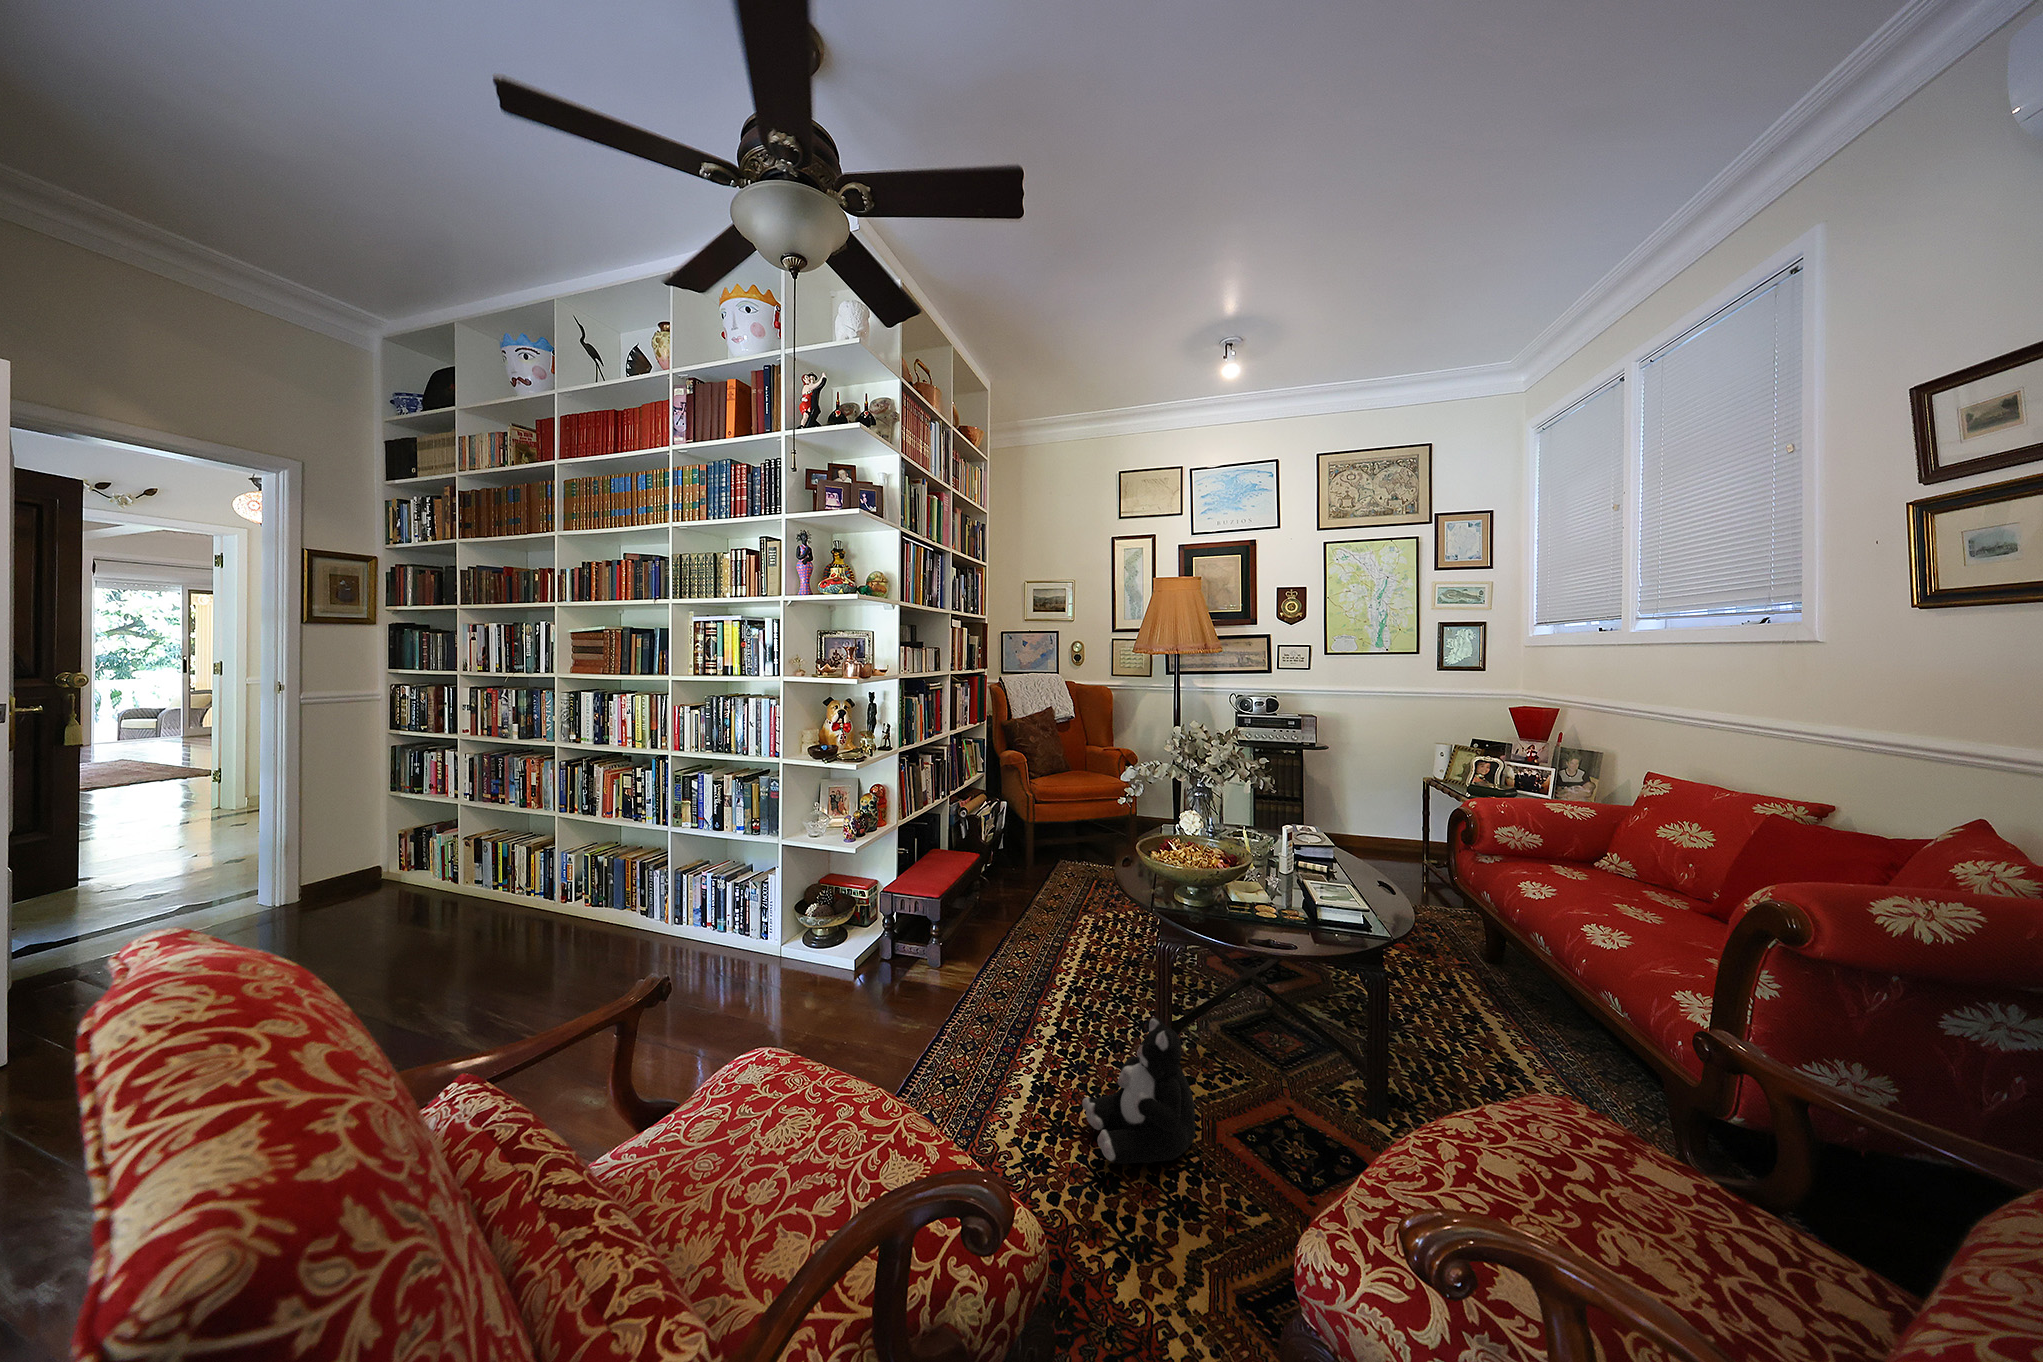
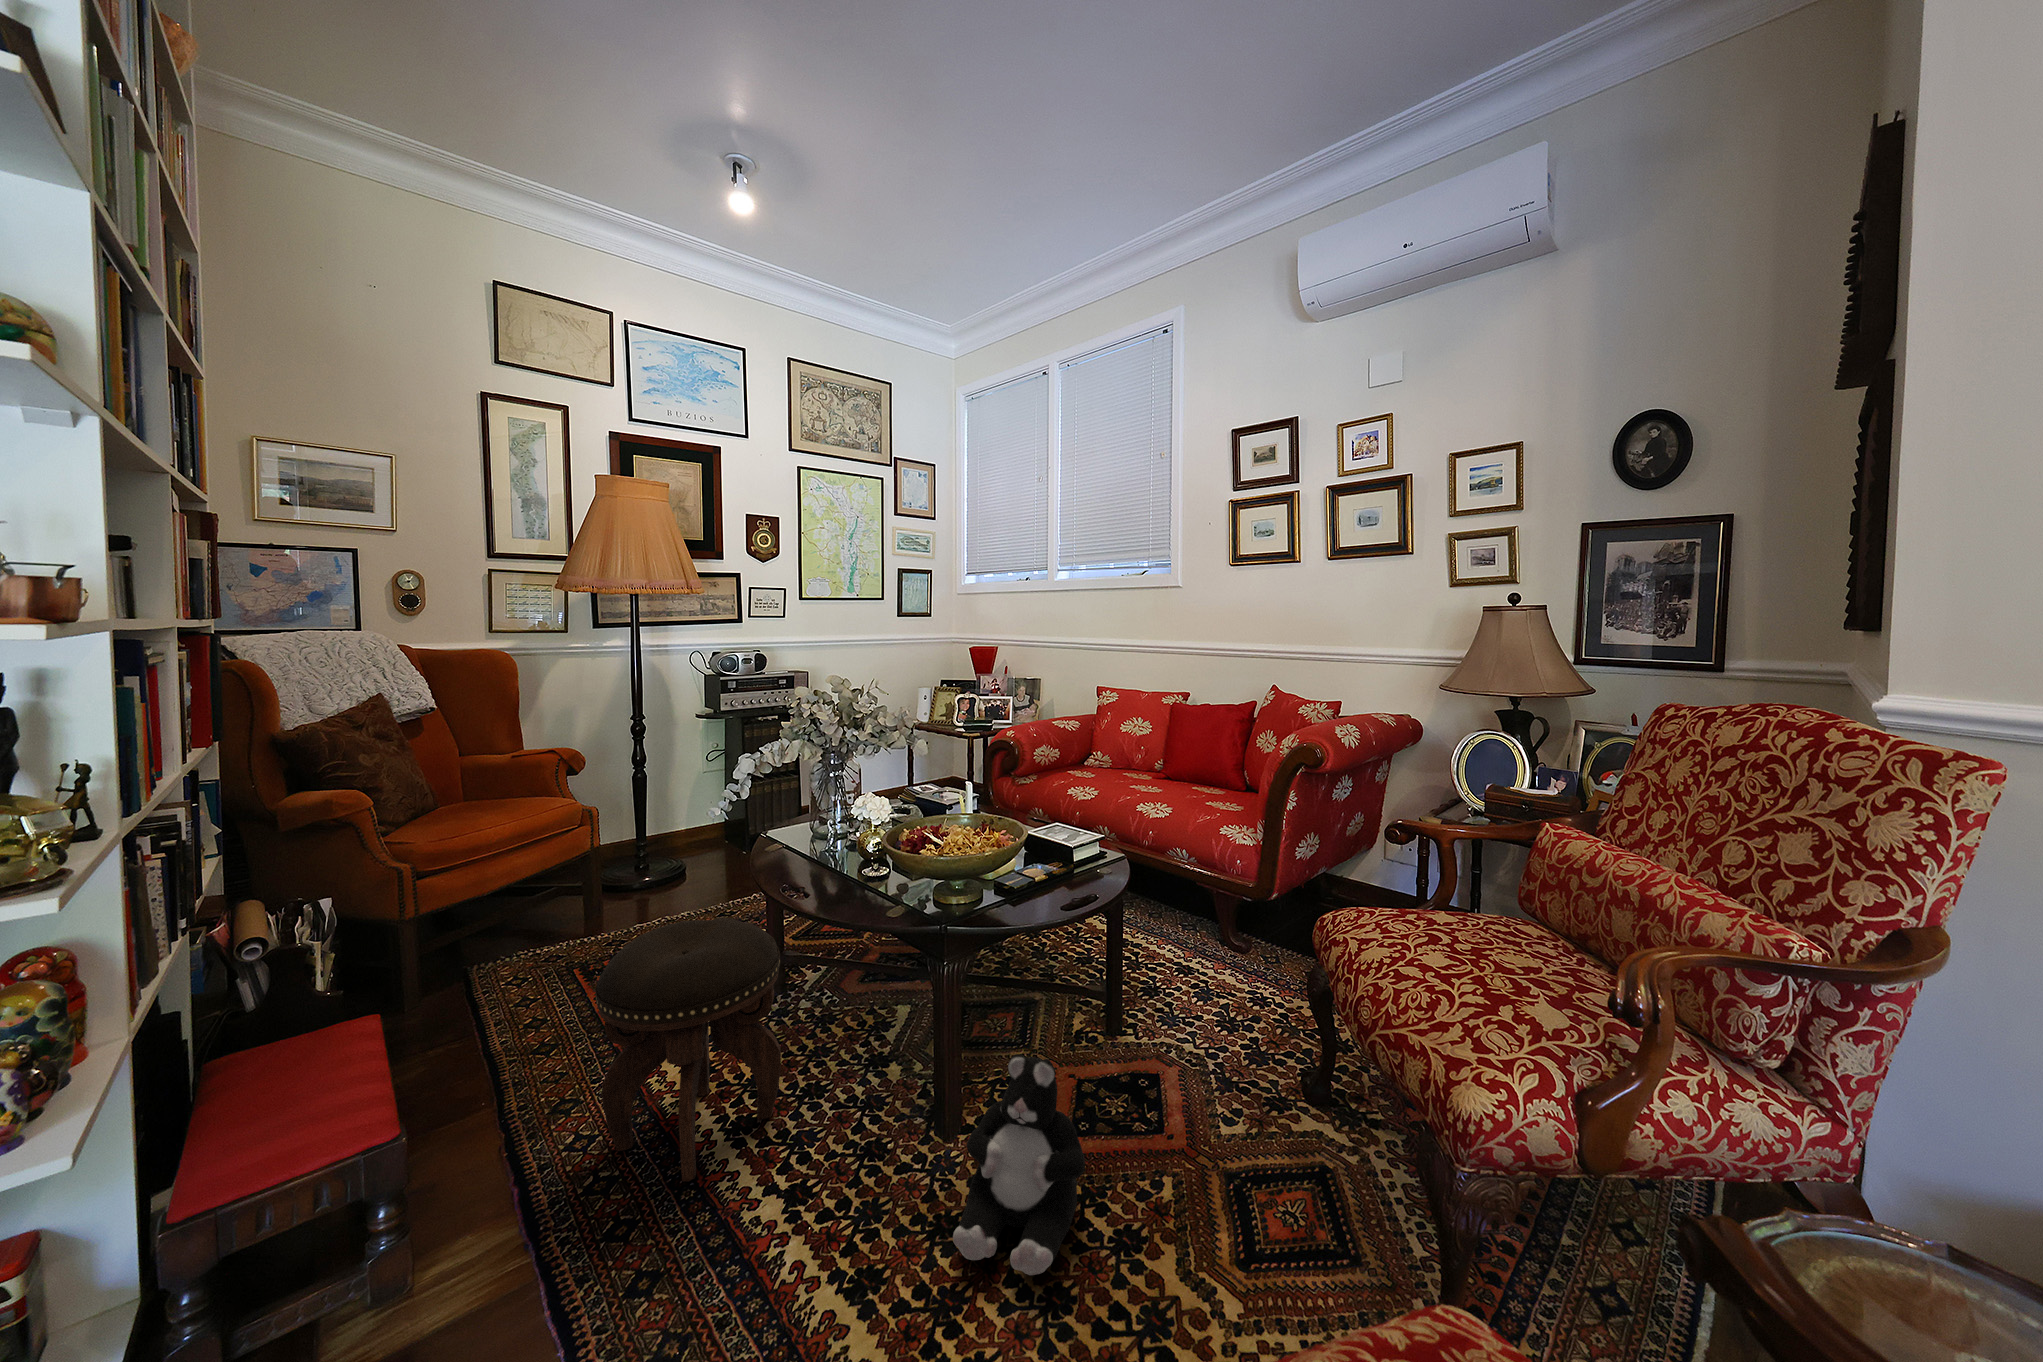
footstool: none [1013,856,1108,997] -> present [595,918,781,1182]

